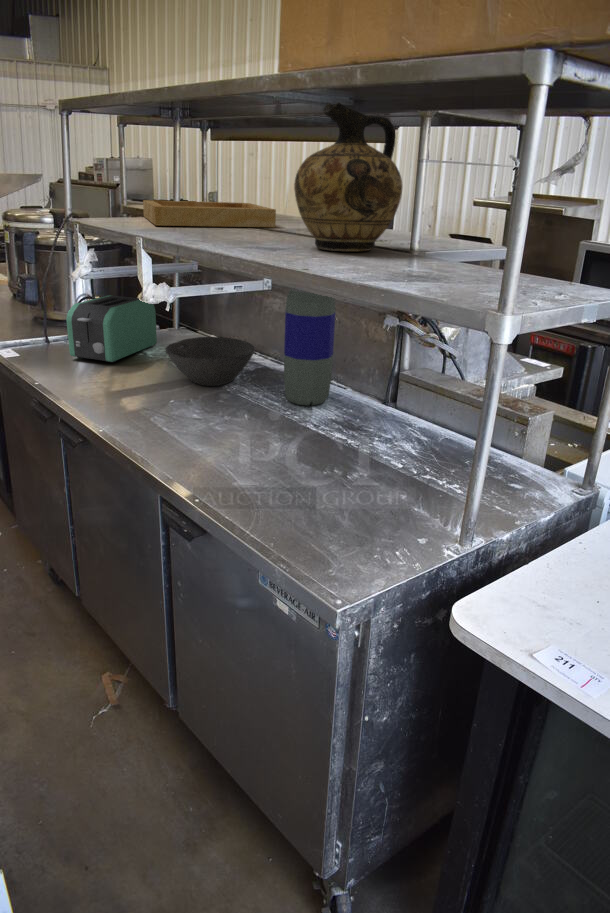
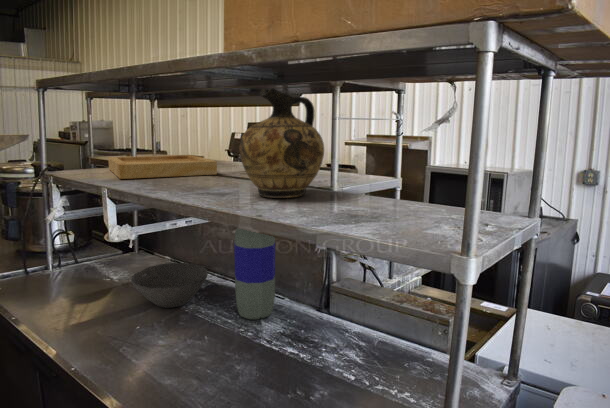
toaster: present [66,295,157,362] -> none [41,232,122,291]

